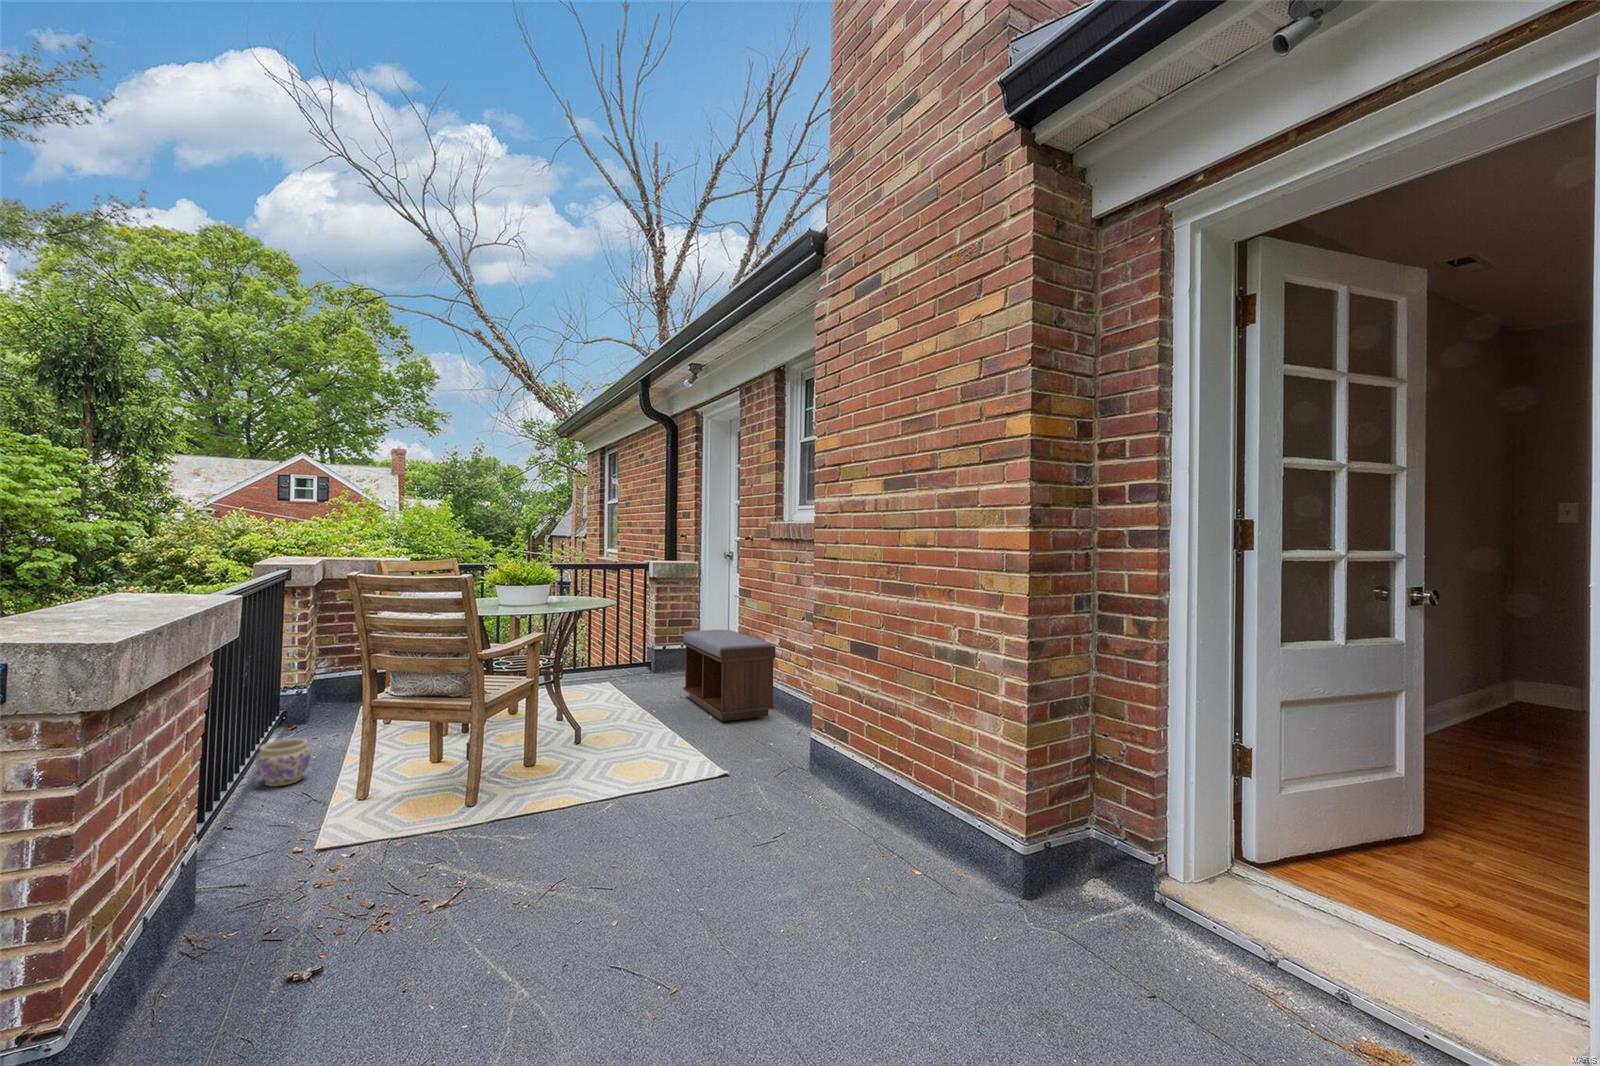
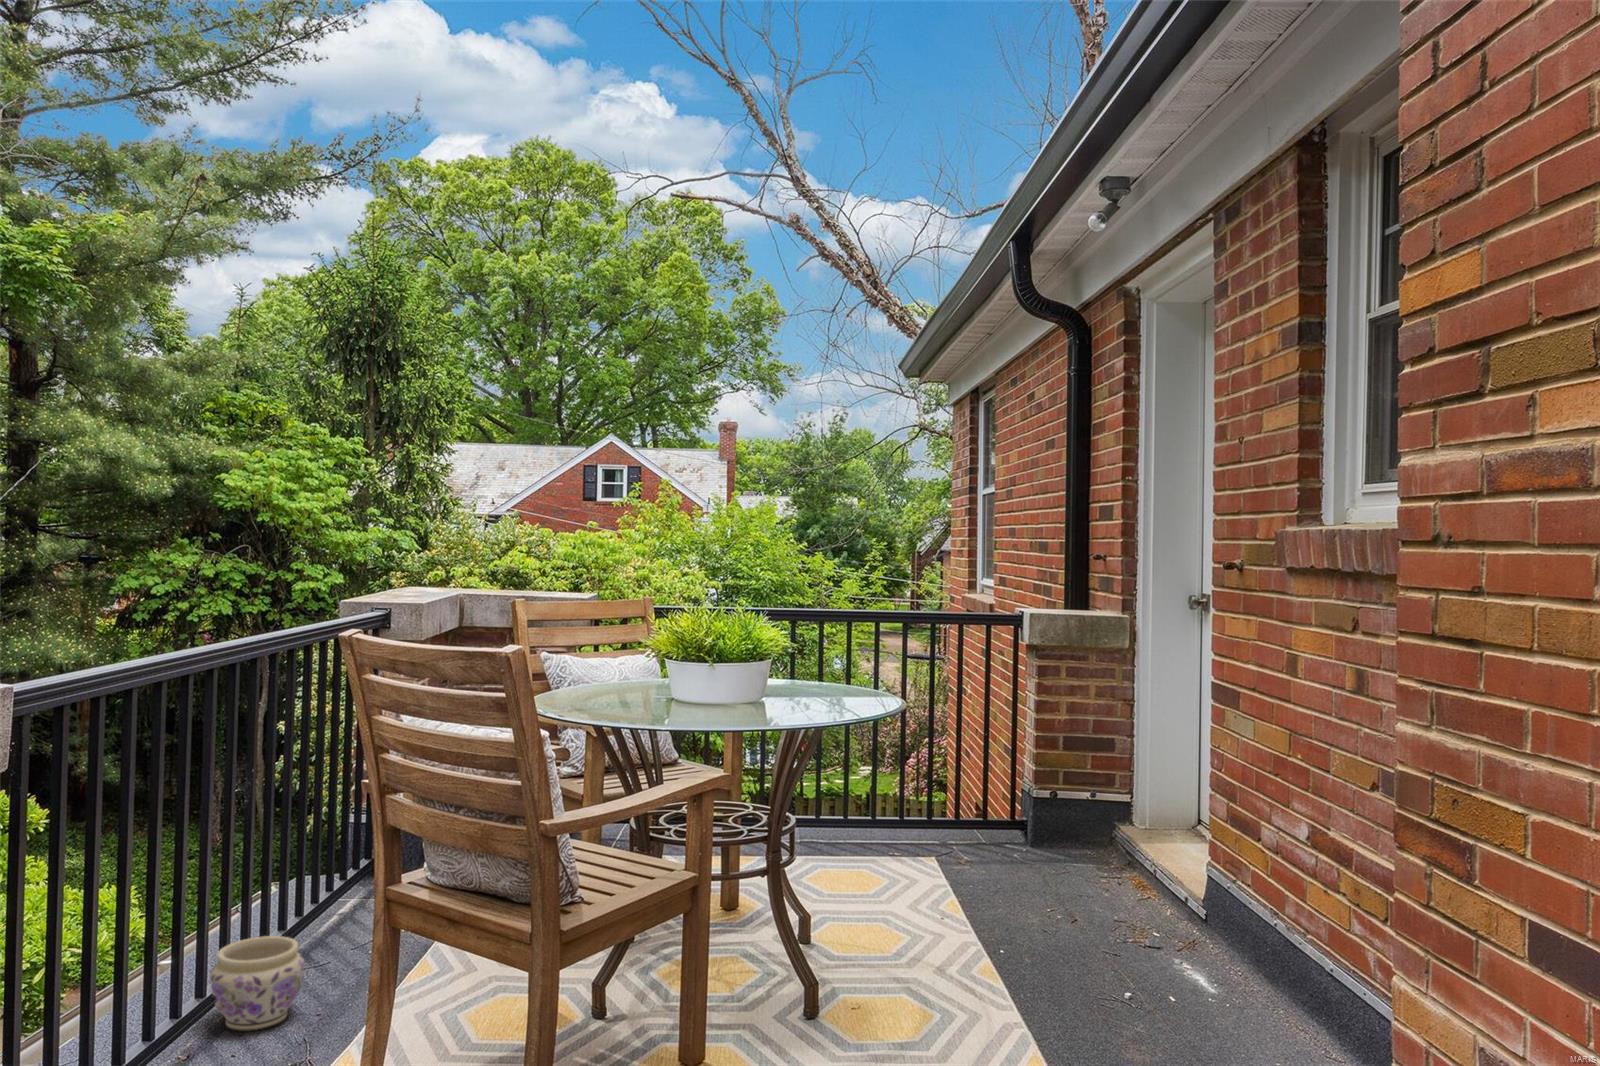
bench: present [683,630,775,721] -> none [1073,776,1293,1024]

